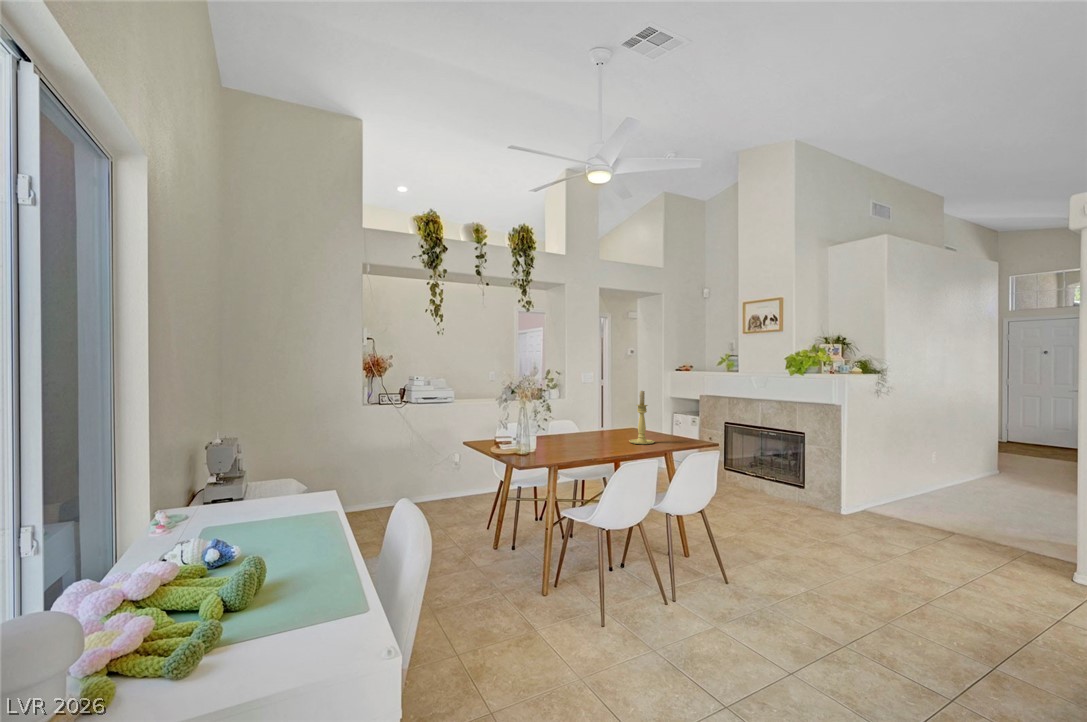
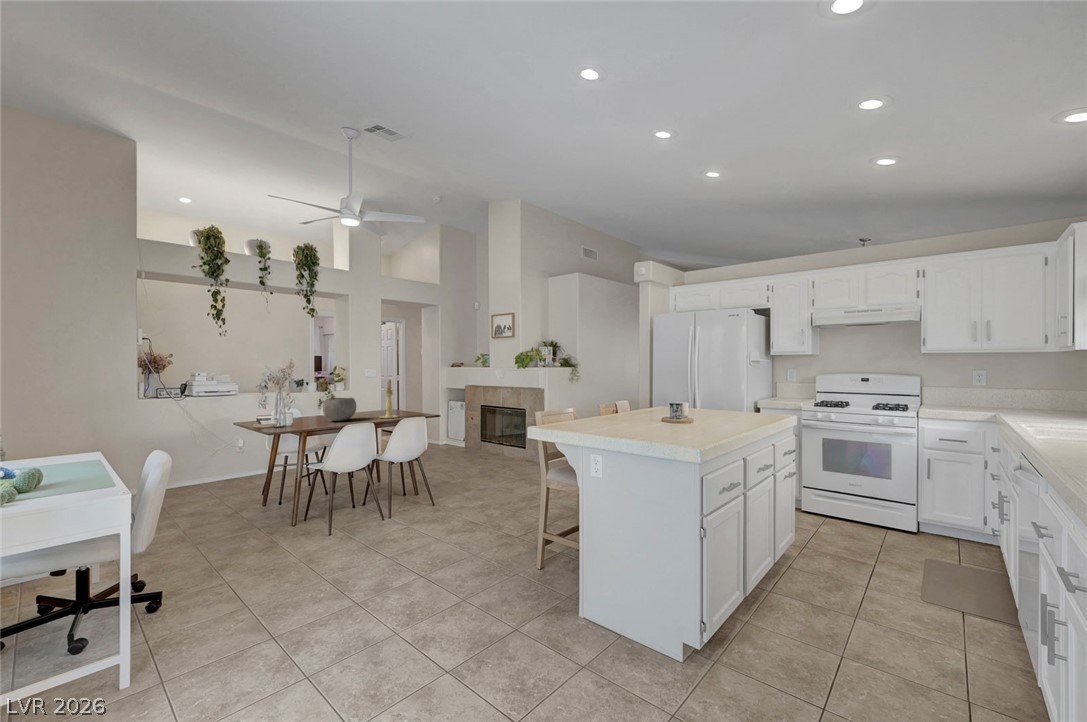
bowl: none [560,413,600,444] -> present [323,398,356,421]

